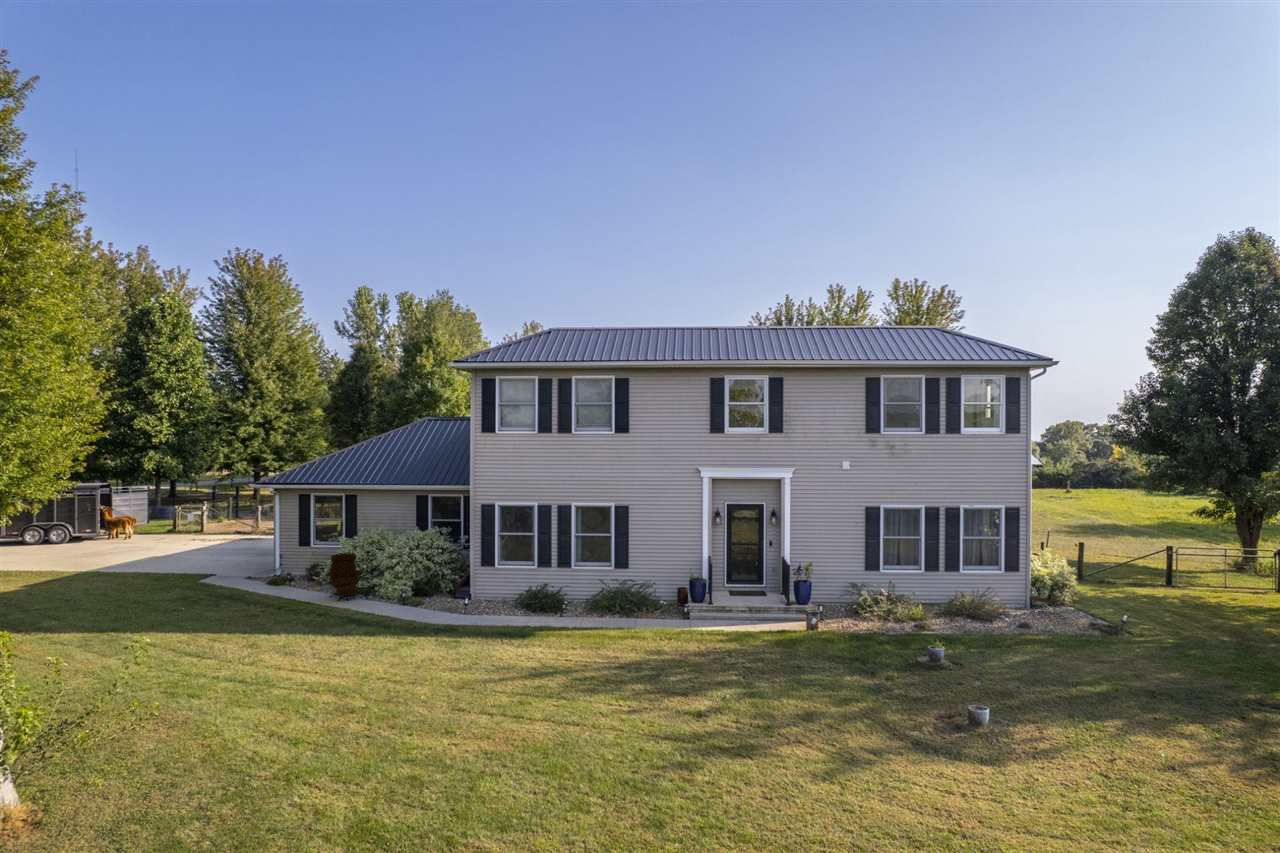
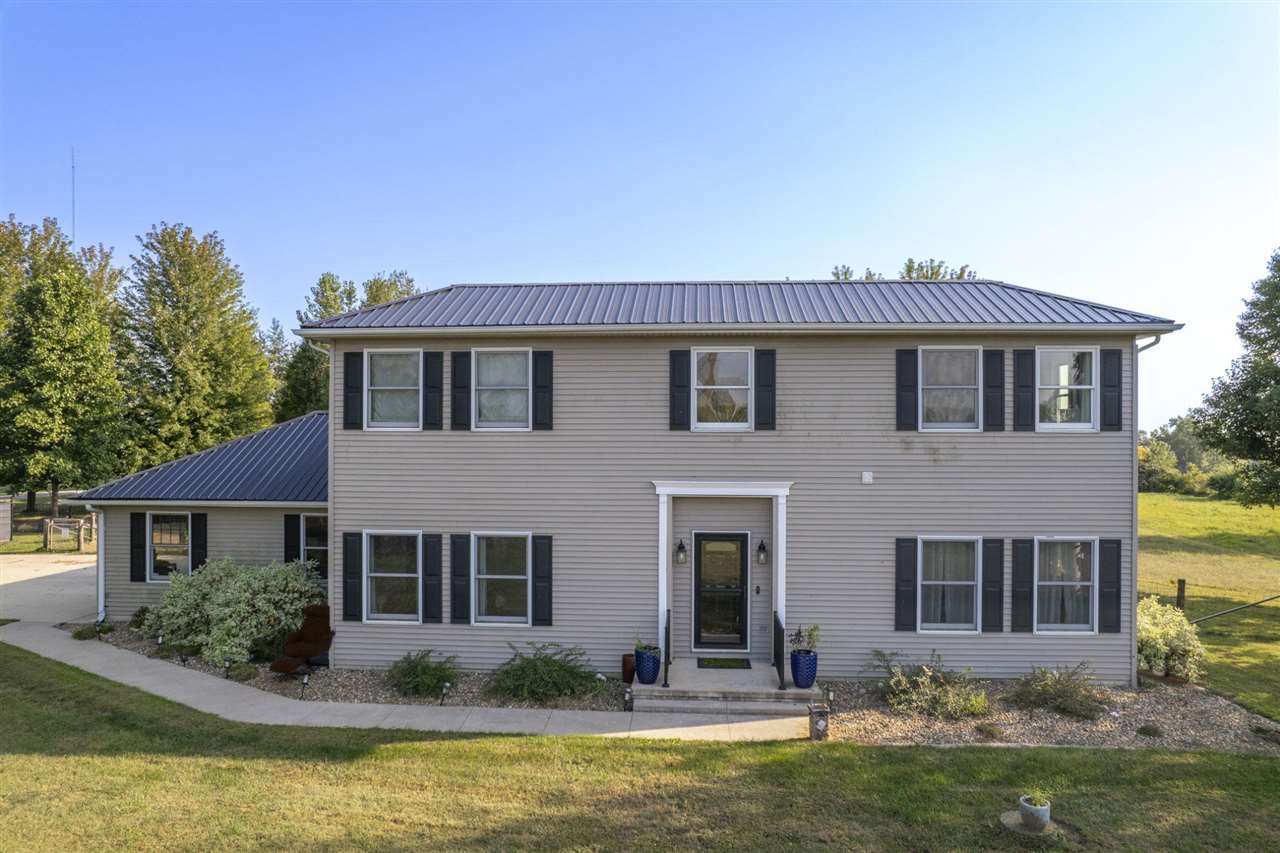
lounge chair: present [327,553,362,600] -> present [269,605,336,682]

